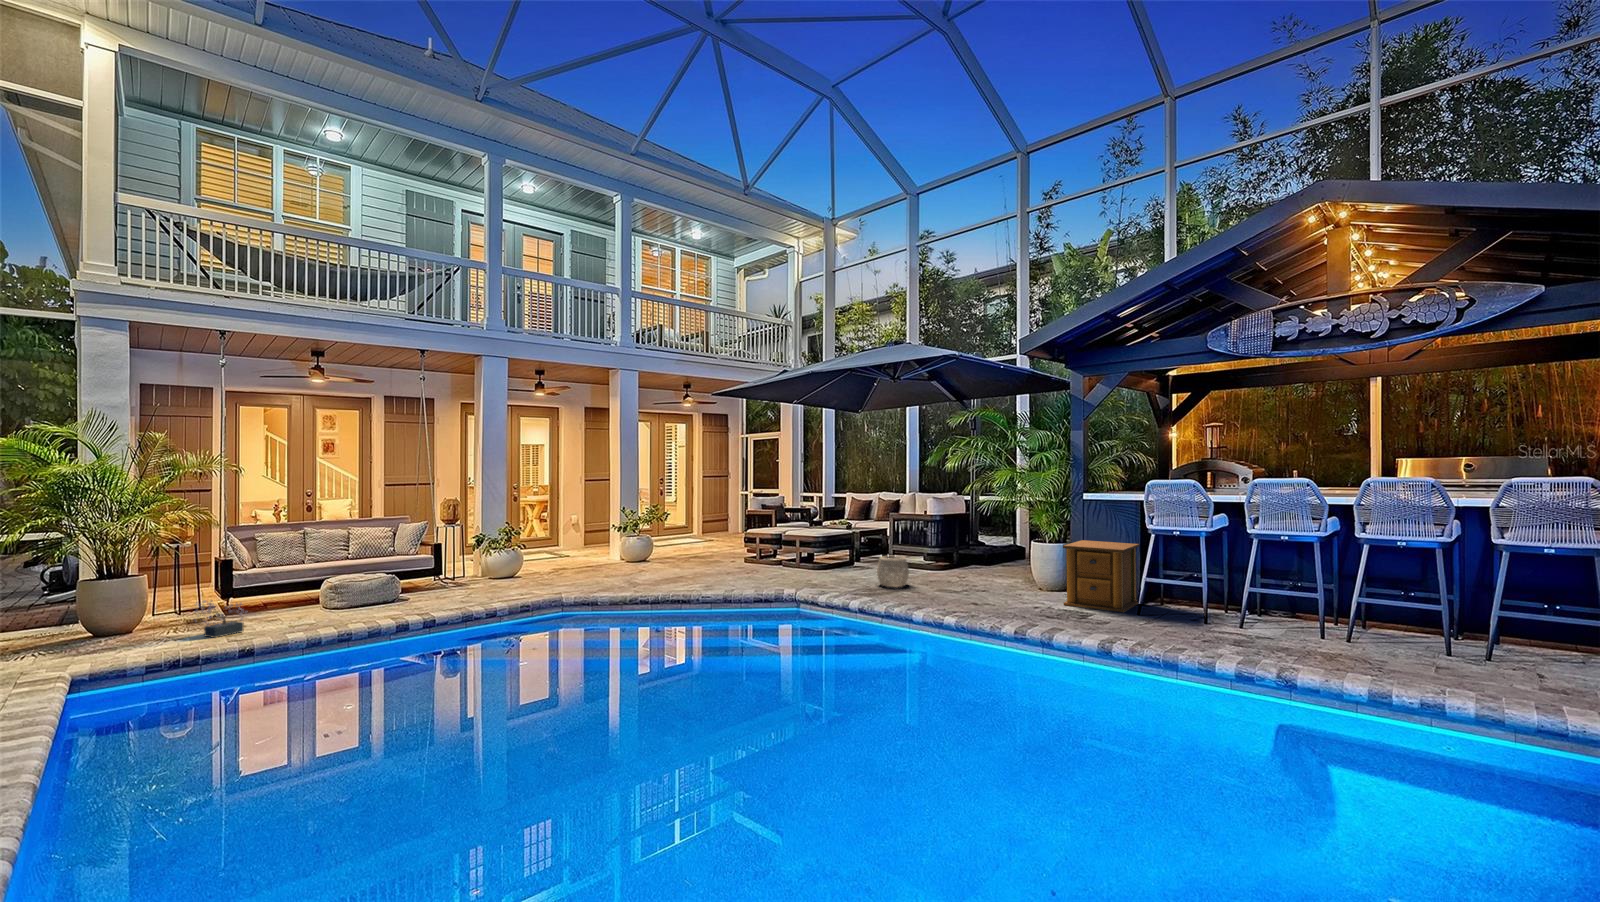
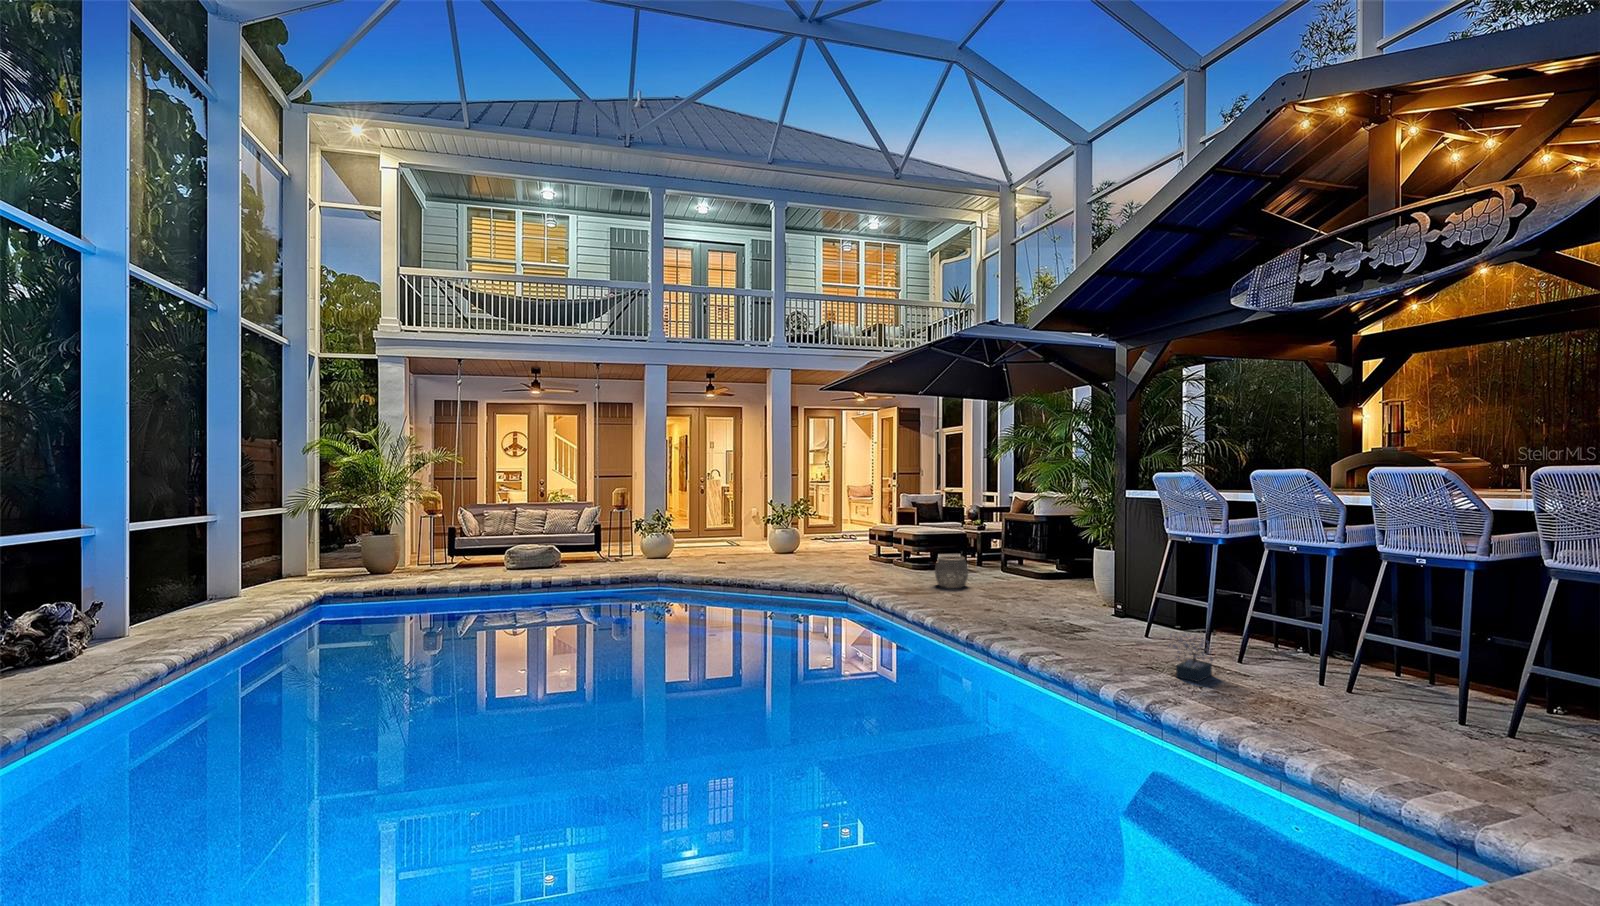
side table: present [1063,540,1139,612] -> none [1078,550,1176,633]
decorative plant: present [195,601,246,638] -> present [1168,634,1213,682]

